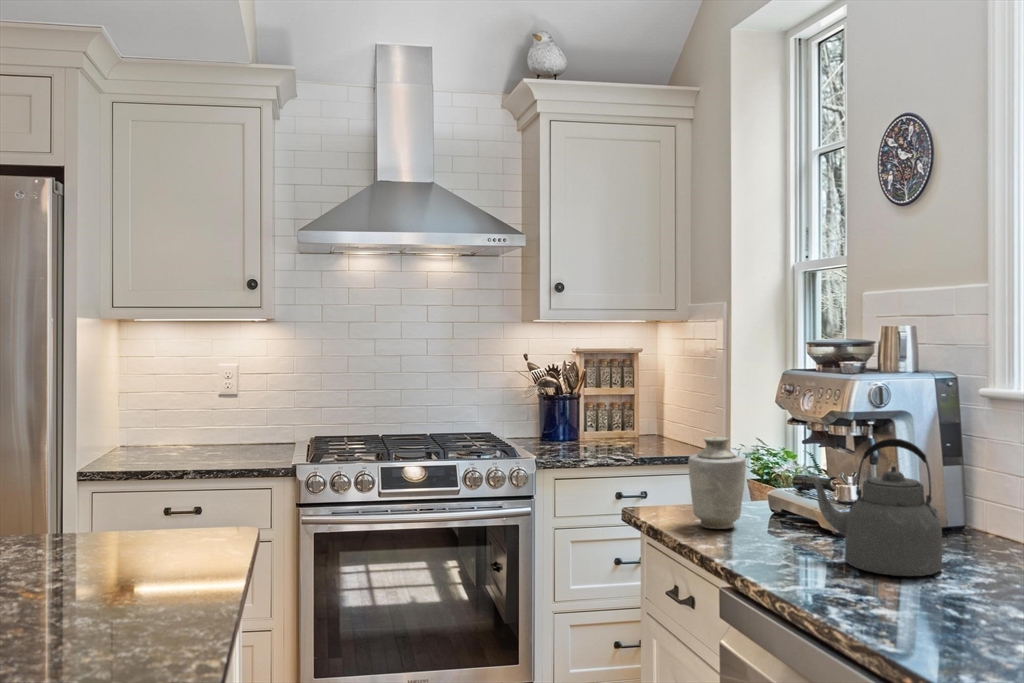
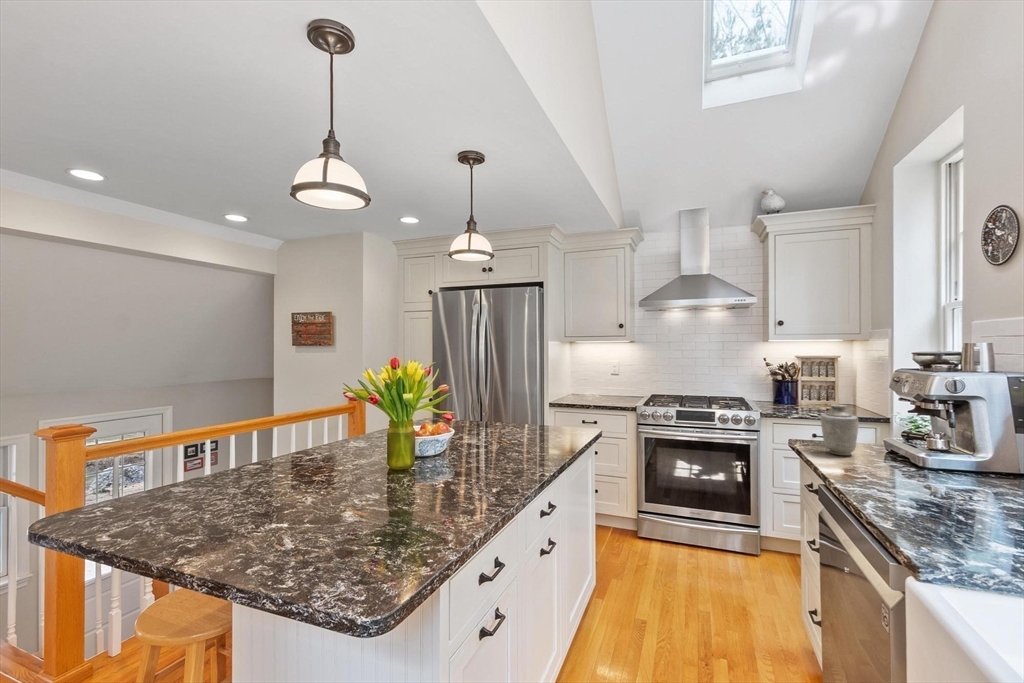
kettle: present [803,439,942,576] -> none [884,411,988,496]

